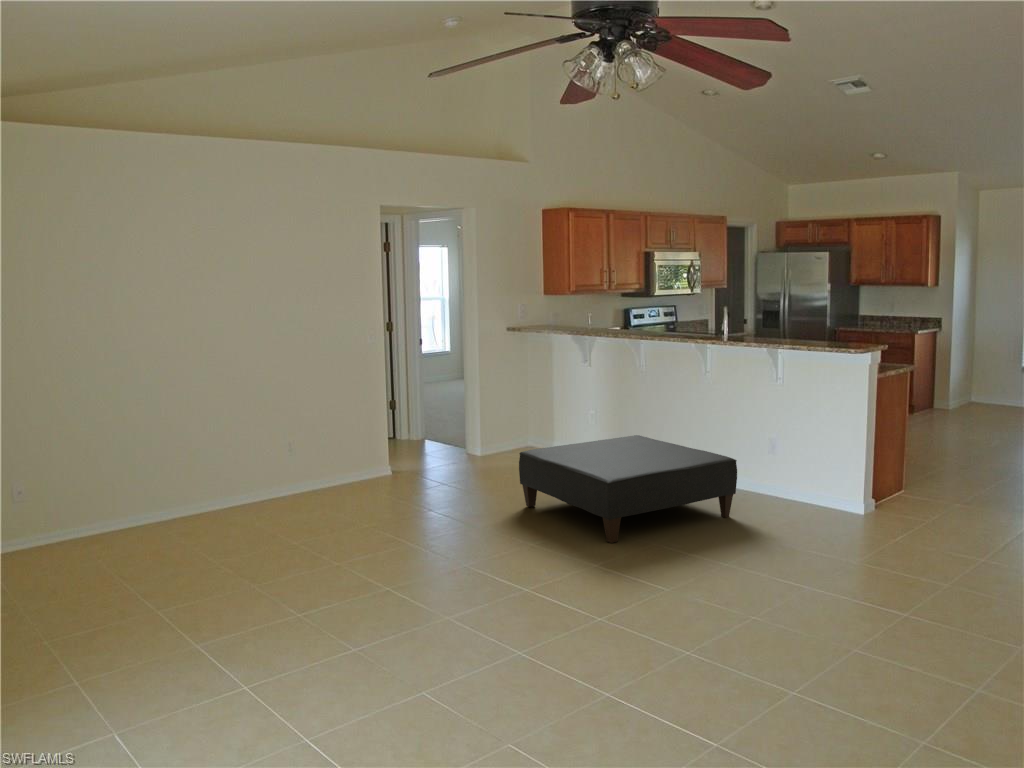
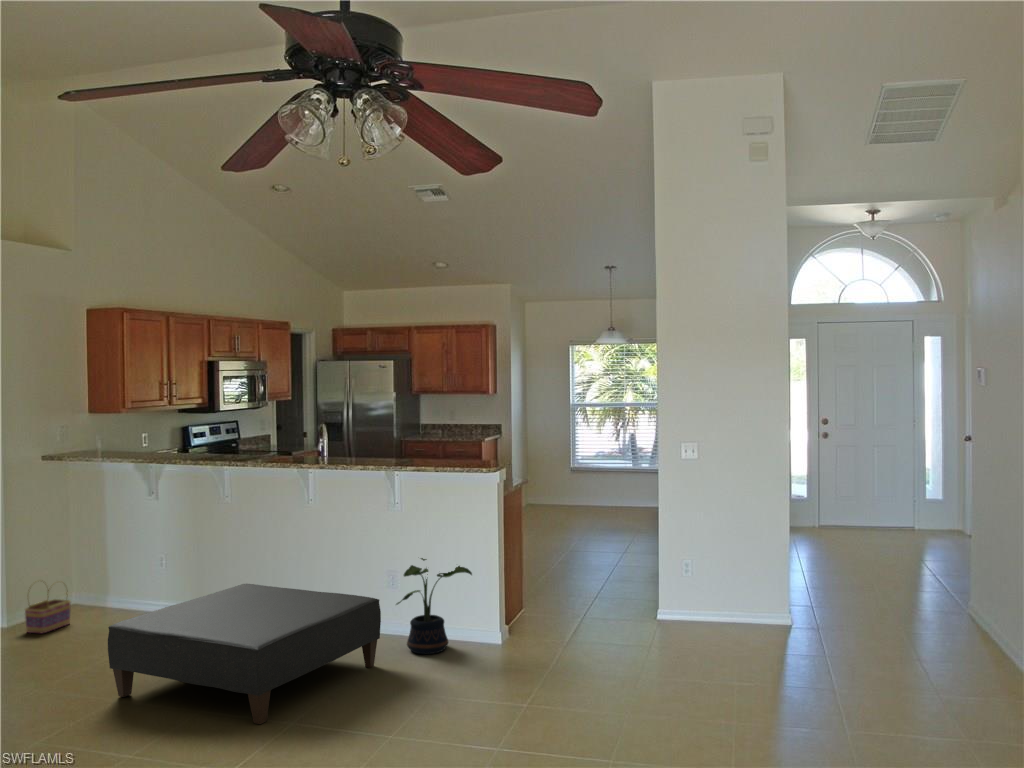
potted plant: none [756,412,831,516] -> present [396,558,472,654]
basket: none [493,418,525,457] -> present [25,590,70,633]

